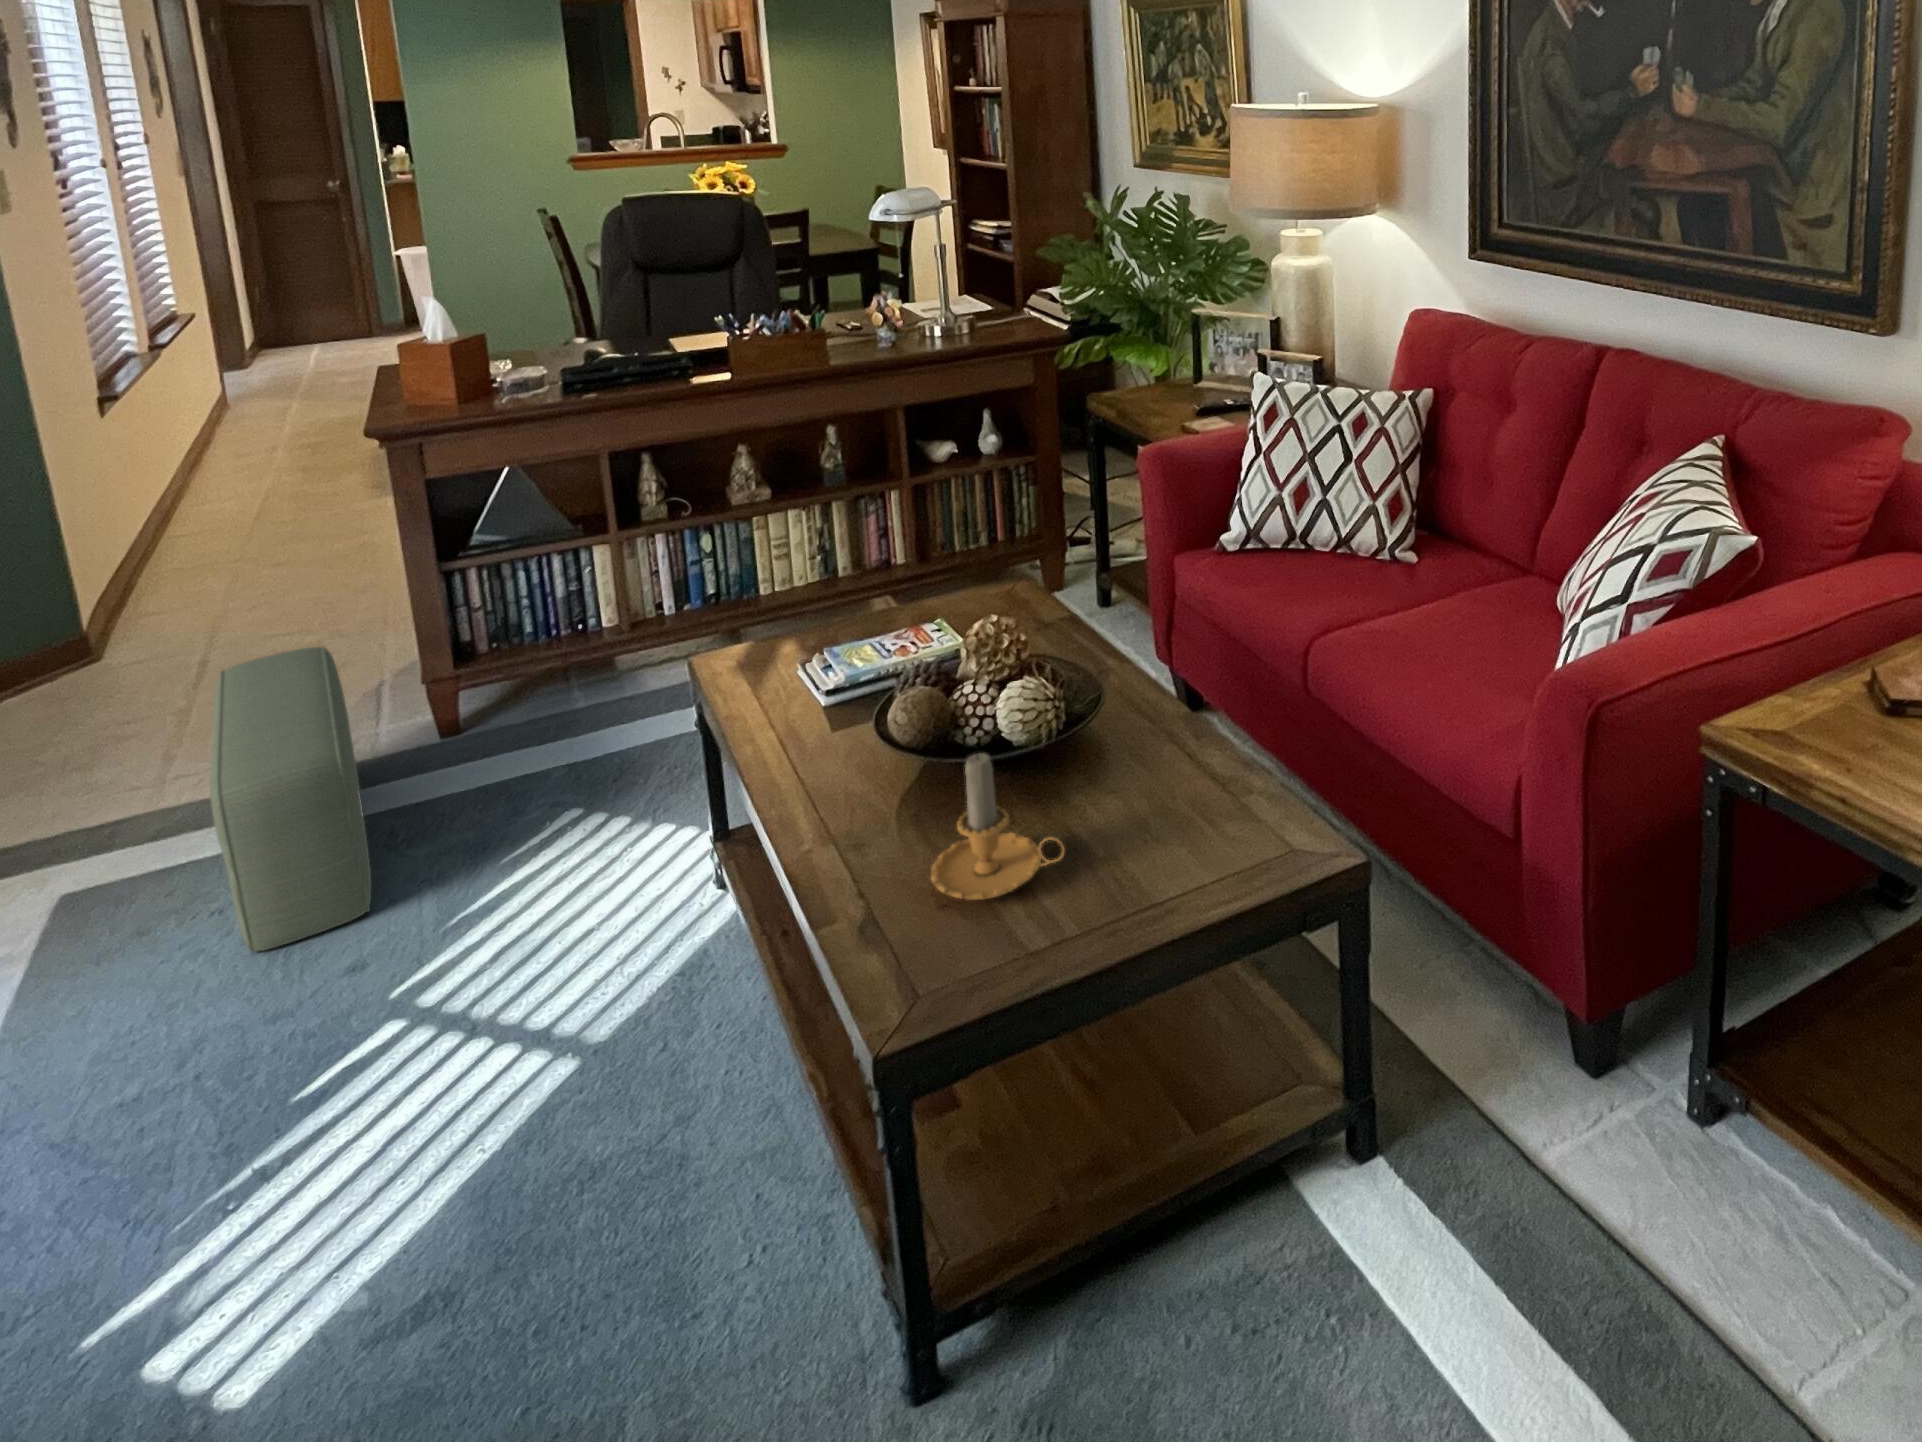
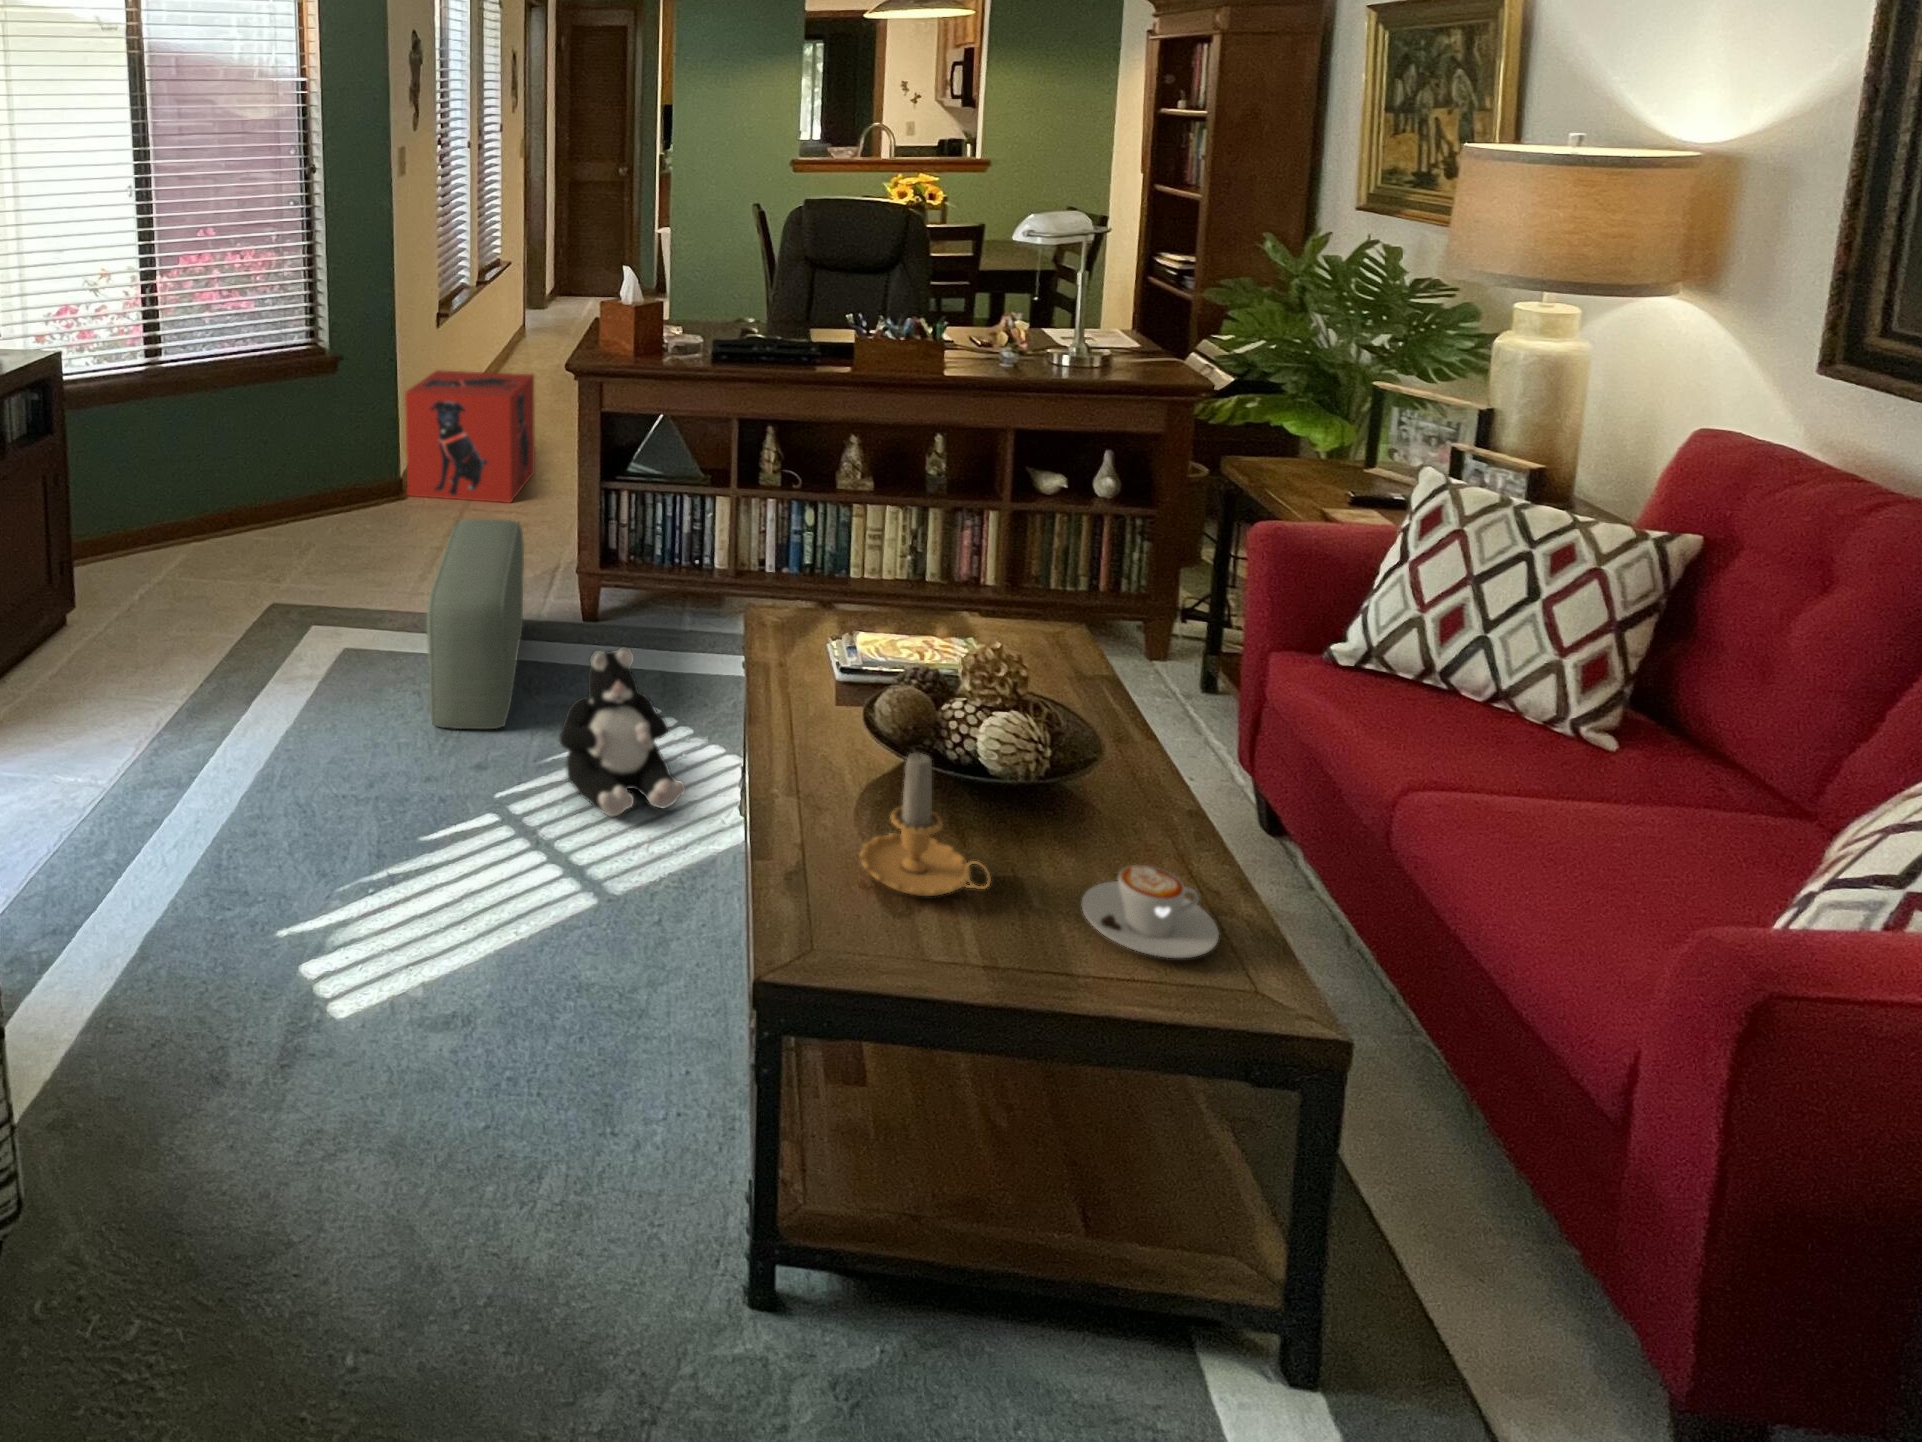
storage box: none [61,453,302,657] -> present [405,370,535,503]
plush toy: none [468,754,651,960] -> present [559,647,685,817]
coffee cup: none [1140,776,1252,857] -> present [1082,865,1219,958]

